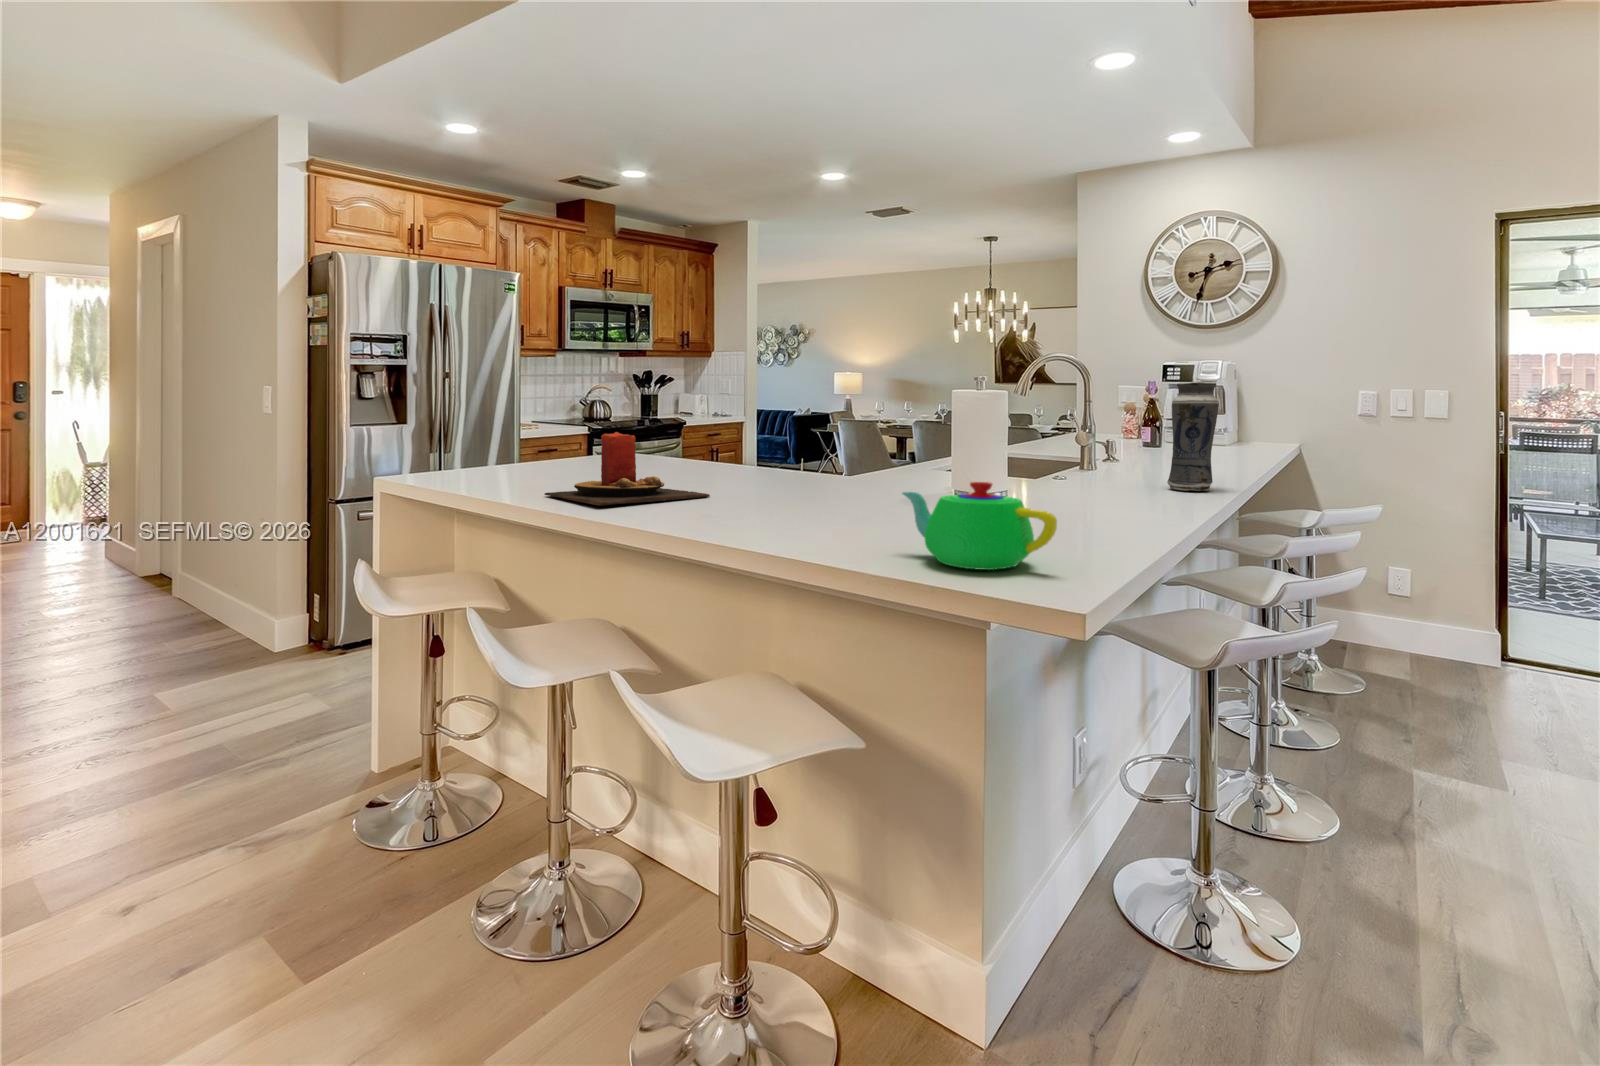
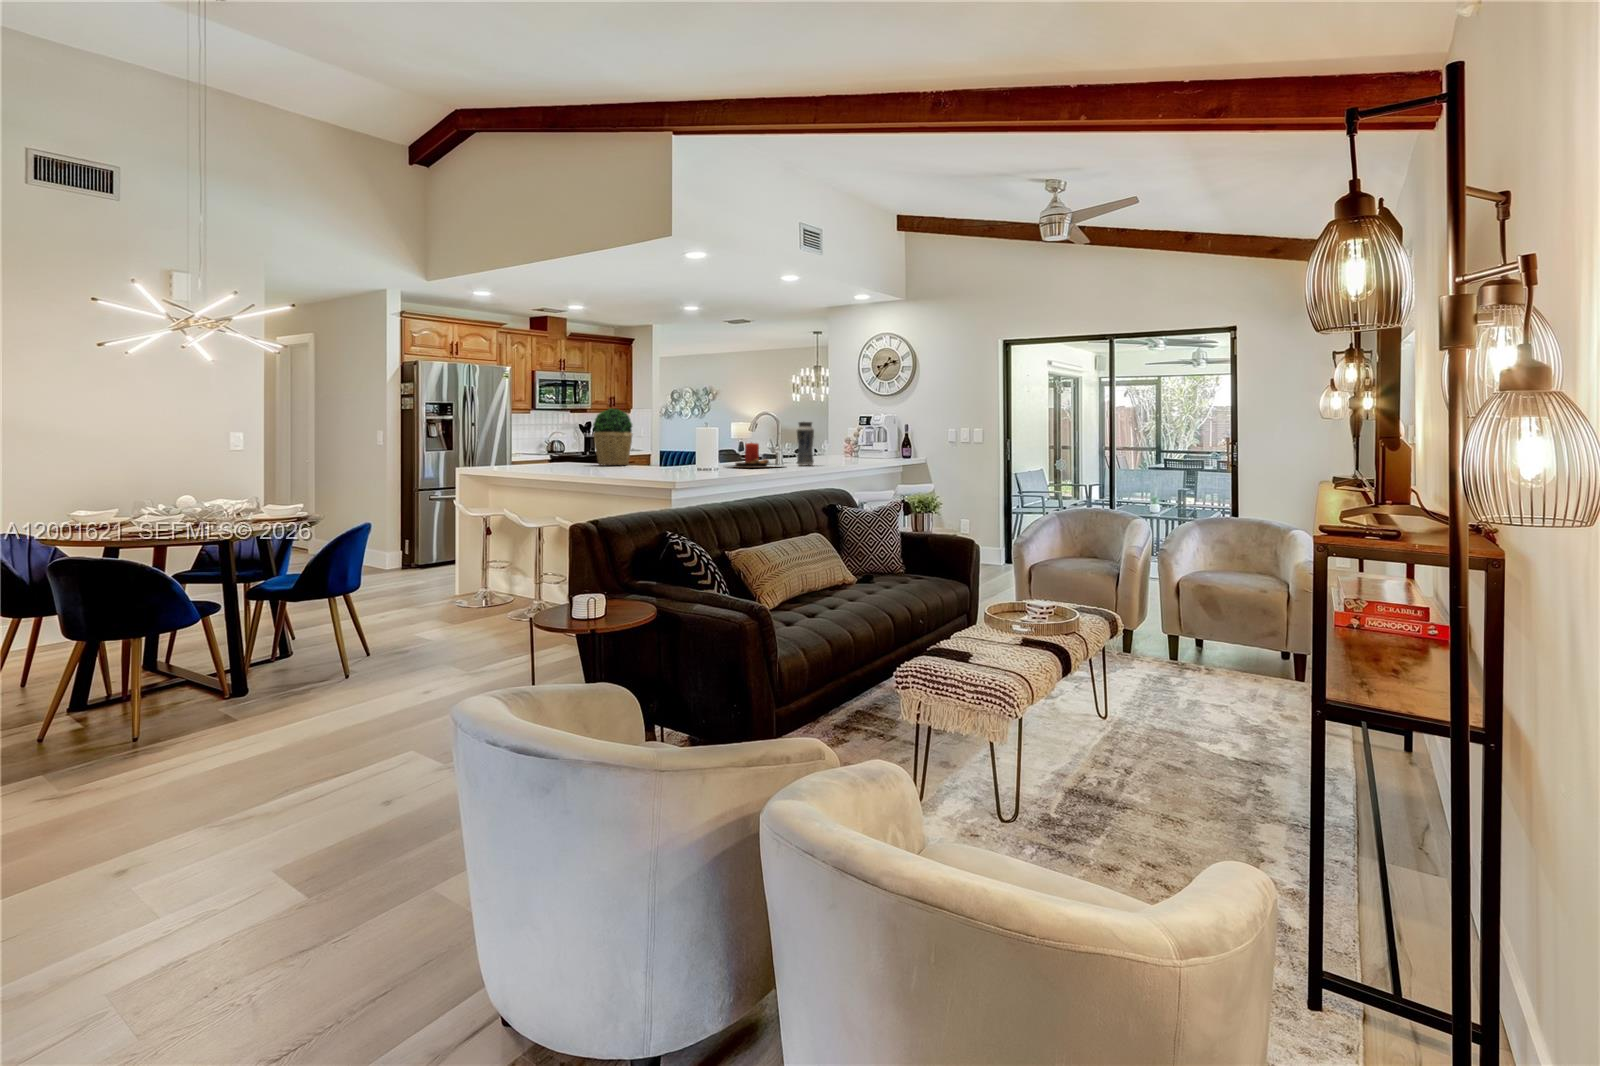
potted plant: none [679,344,770,481] -> present [593,408,632,465]
candle: present [544,432,710,506] -> present [735,443,774,468]
teapot: present [903,482,1057,570] -> none [654,450,692,474]

